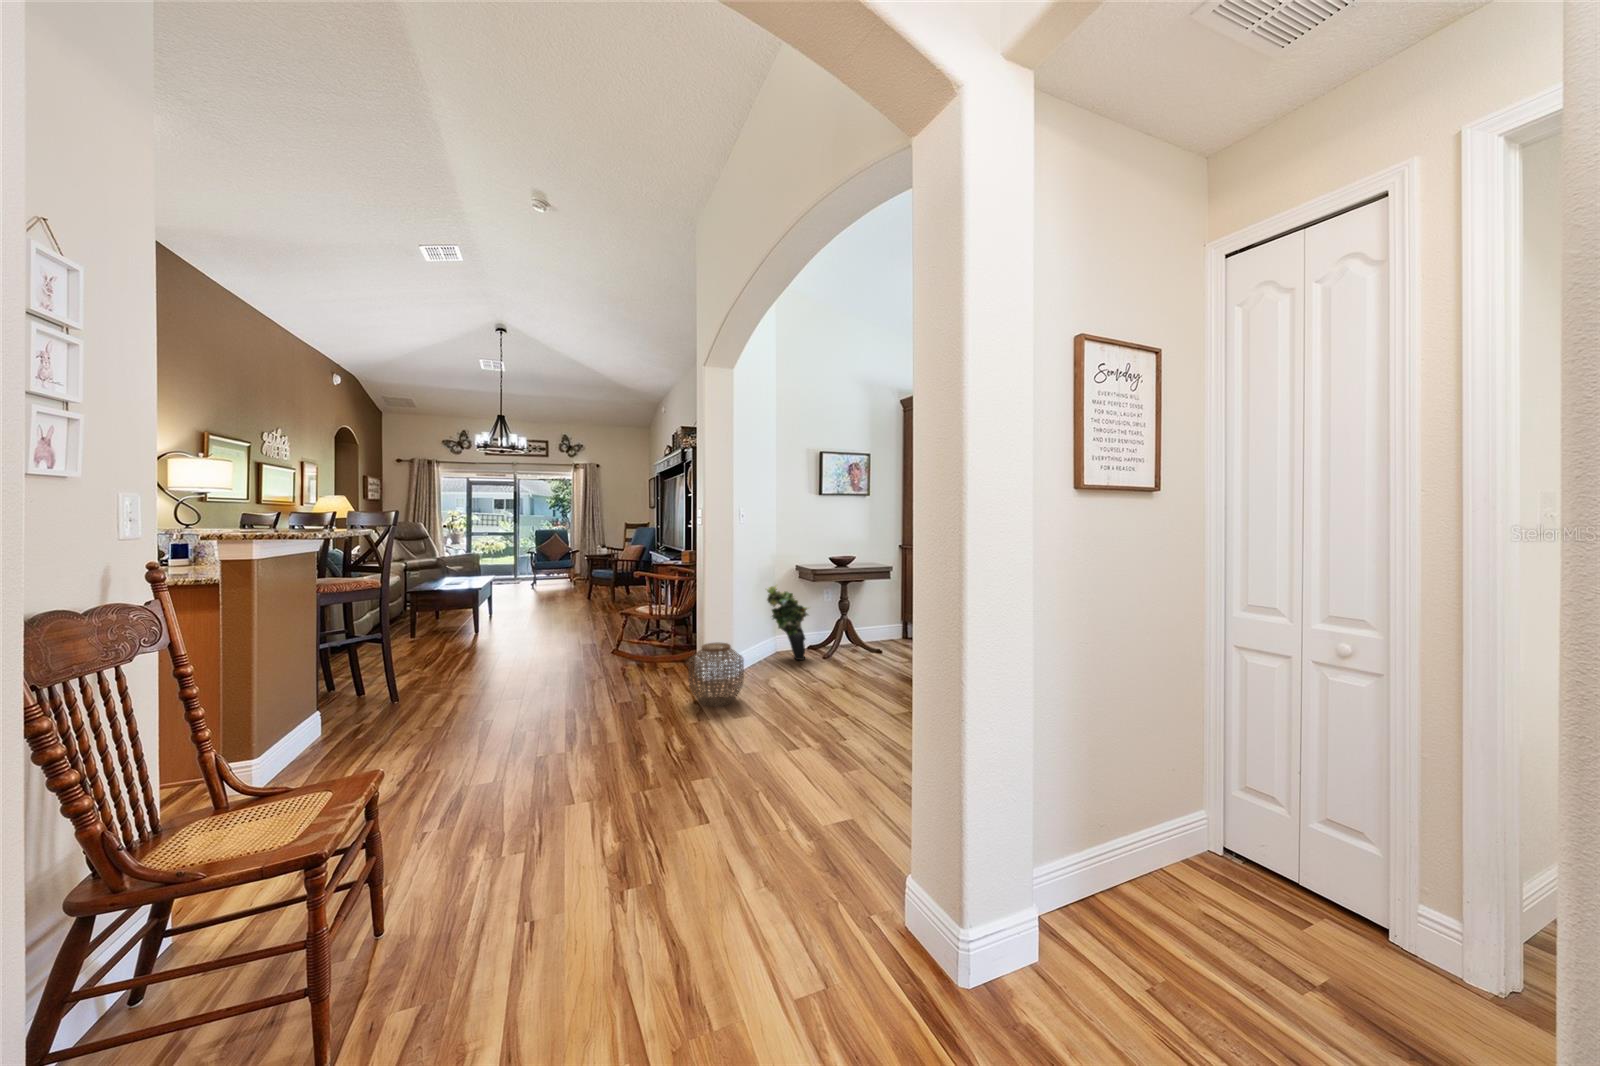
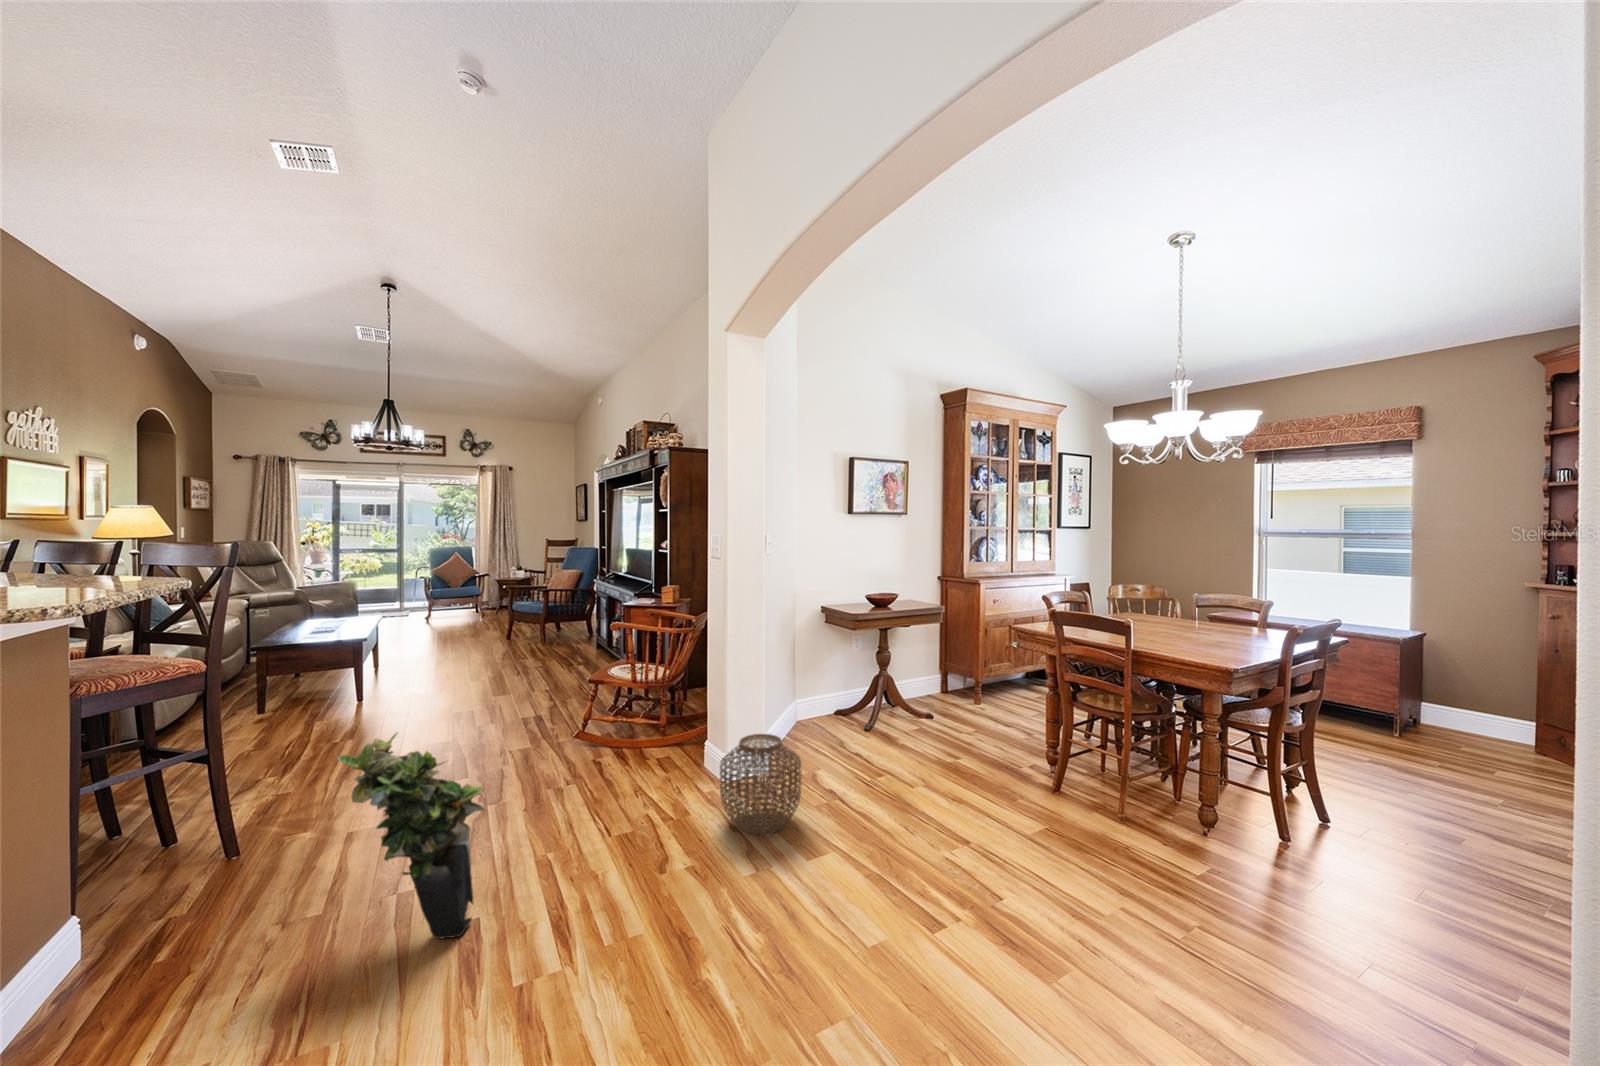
potted plant: present [767,586,808,660] -> present [337,733,484,939]

